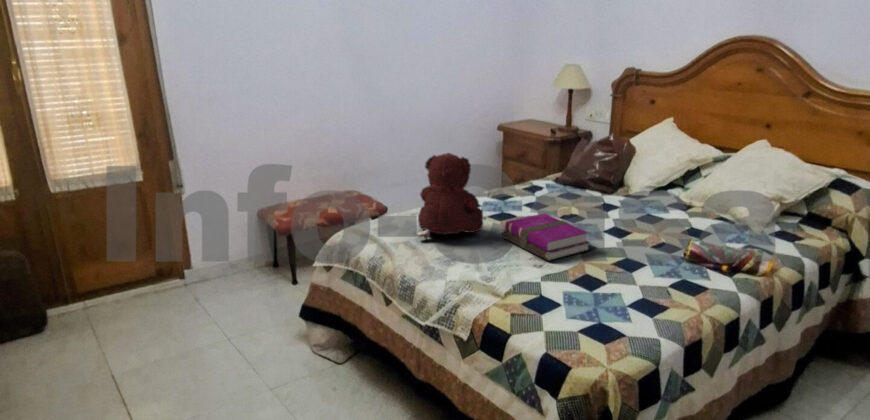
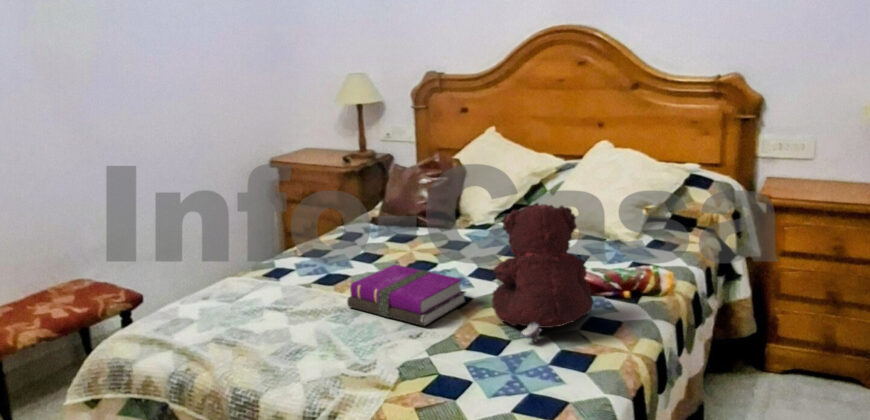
teddy bear: present [416,153,483,240] -> present [492,203,593,342]

